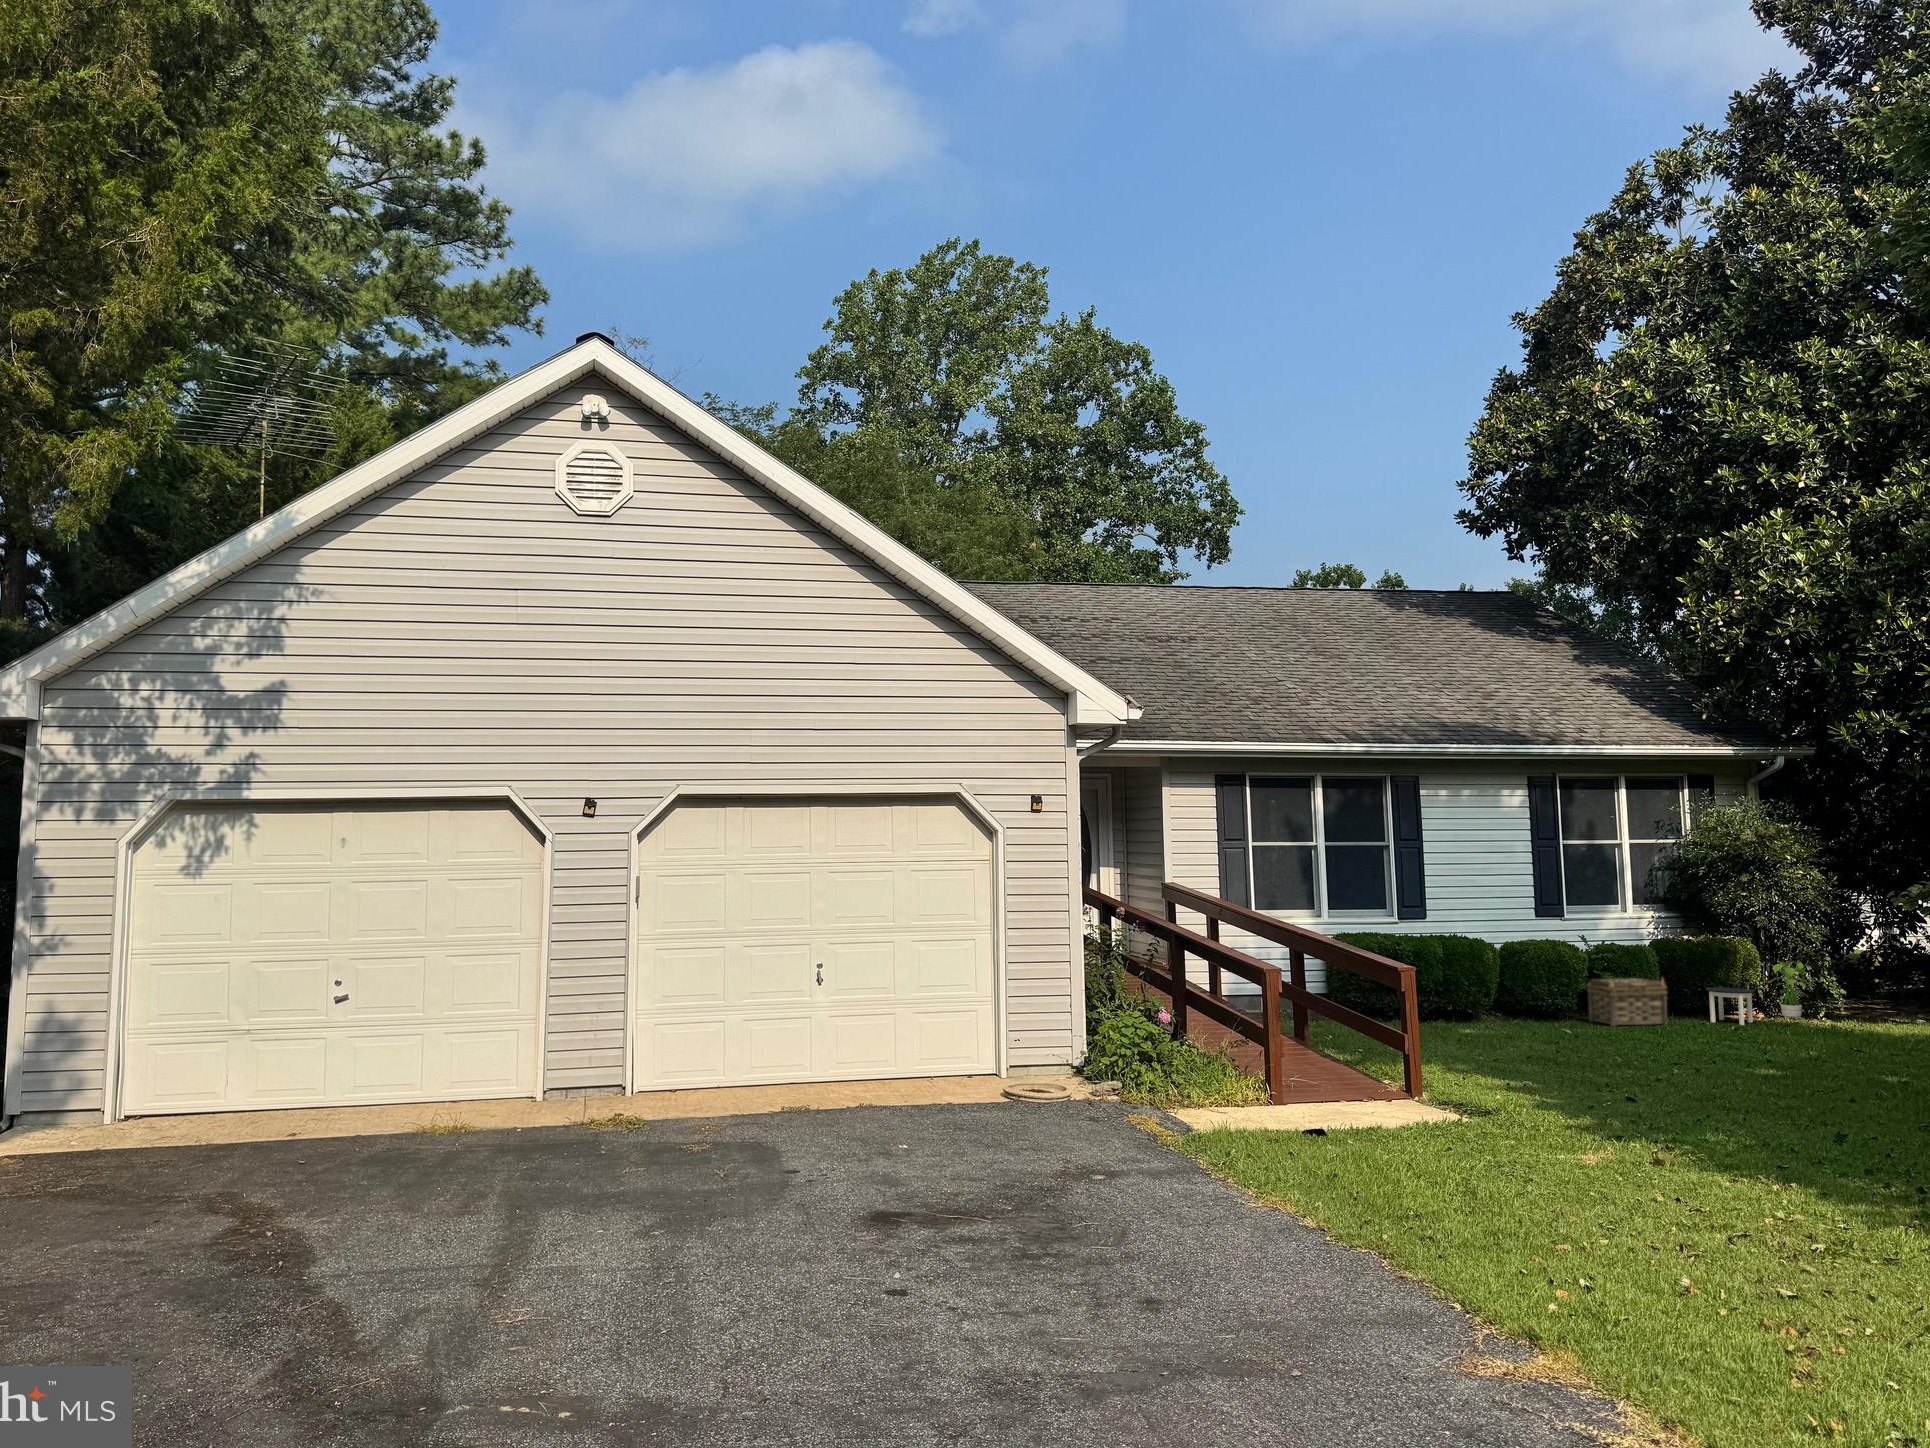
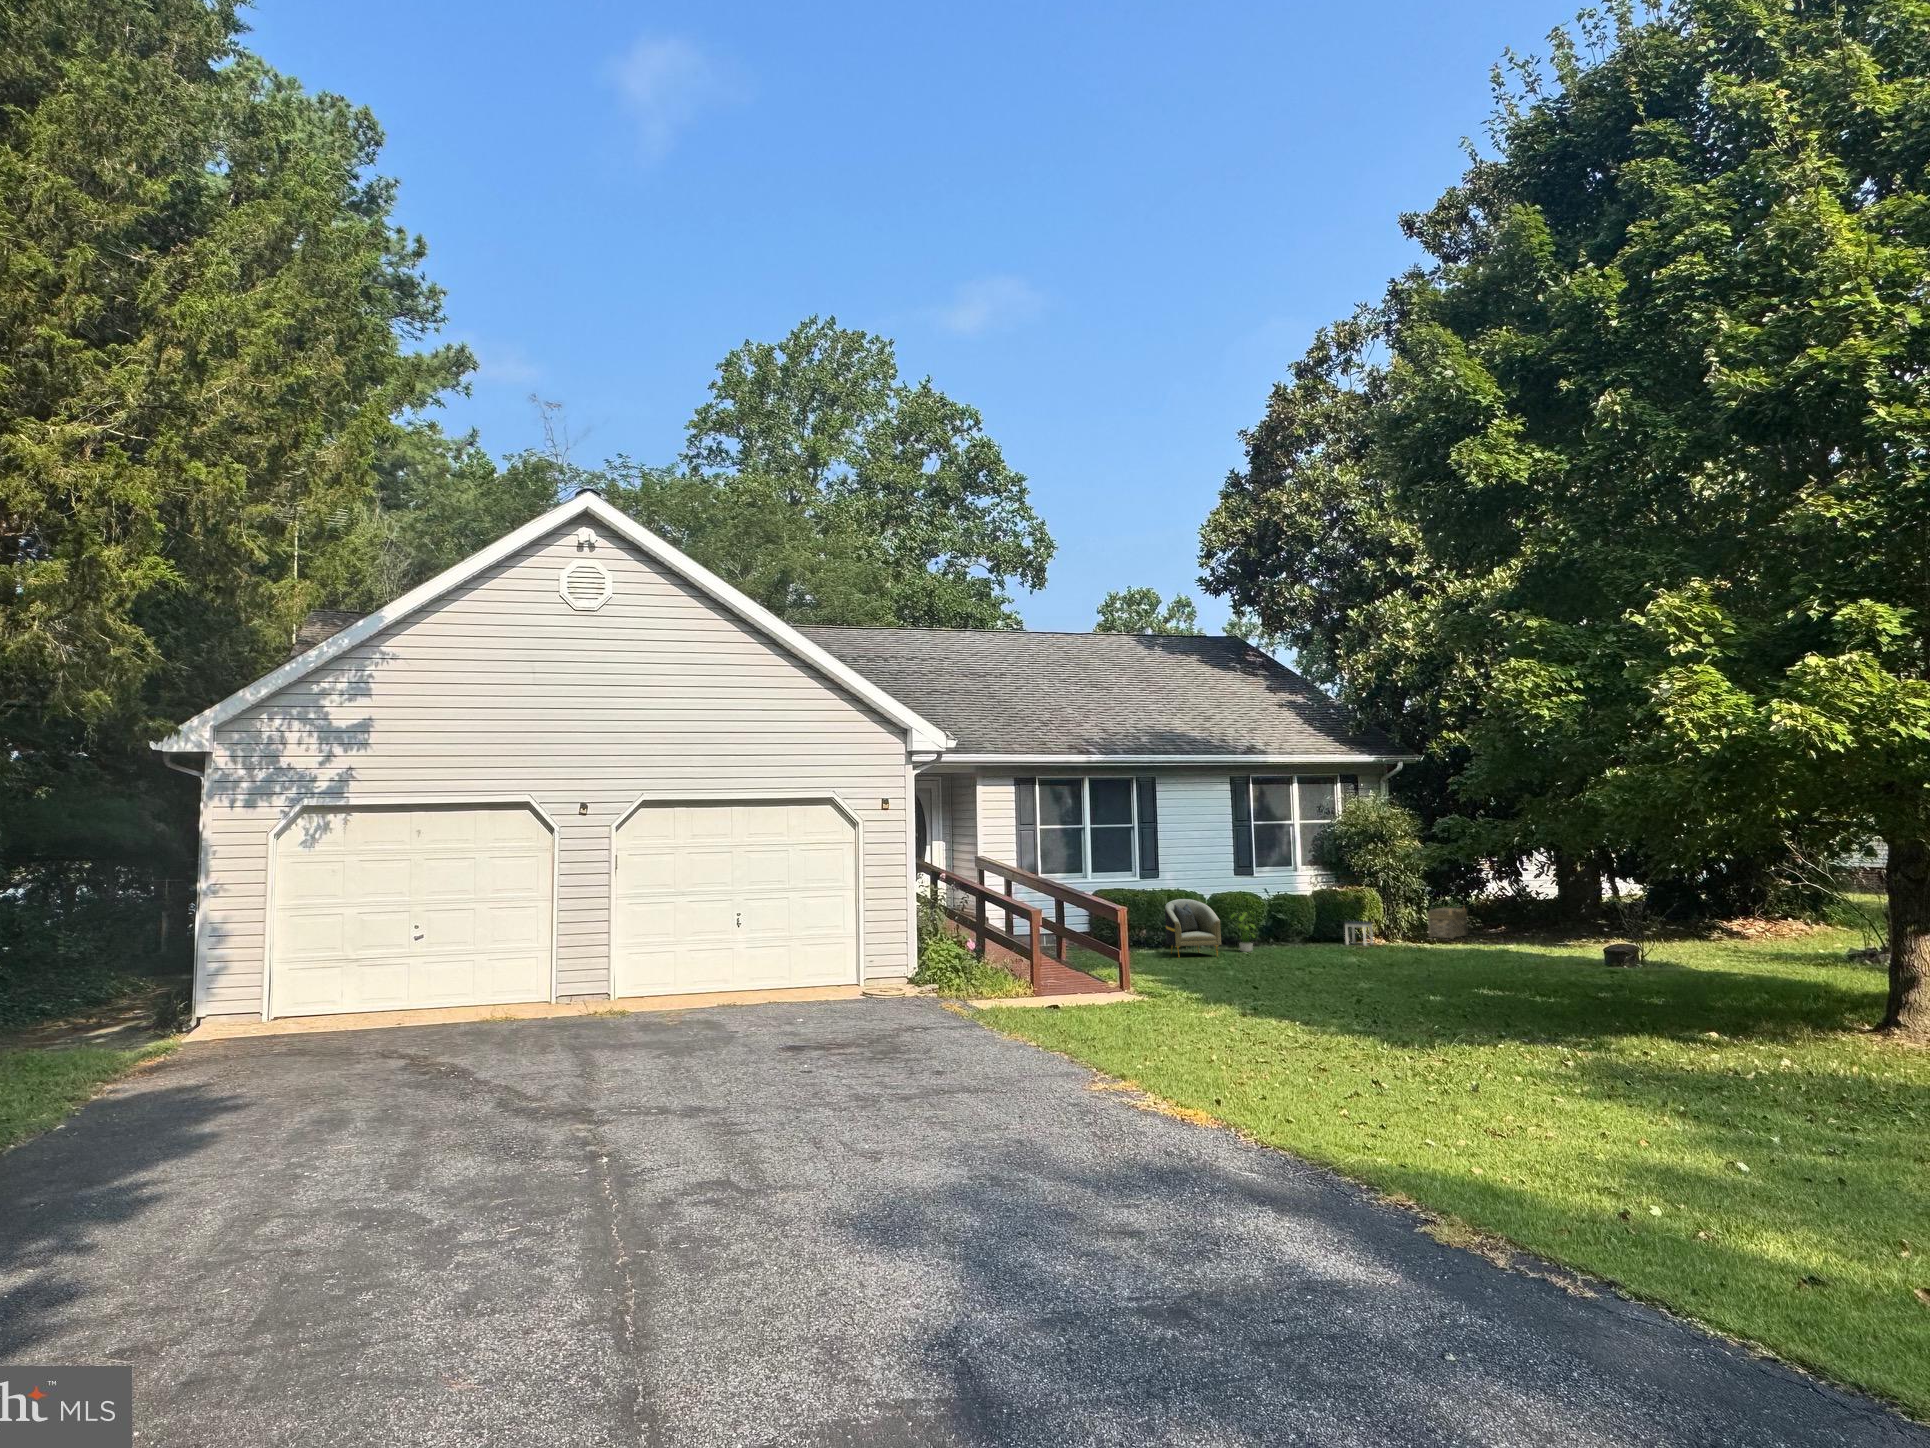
armchair: none [1442,951,1529,1037] -> present [1165,899,1221,957]
potted plant: present [1770,962,1807,1017] -> present [1232,912,1256,952]
basket: present [1587,978,1668,1026] -> present [1427,907,1468,939]

